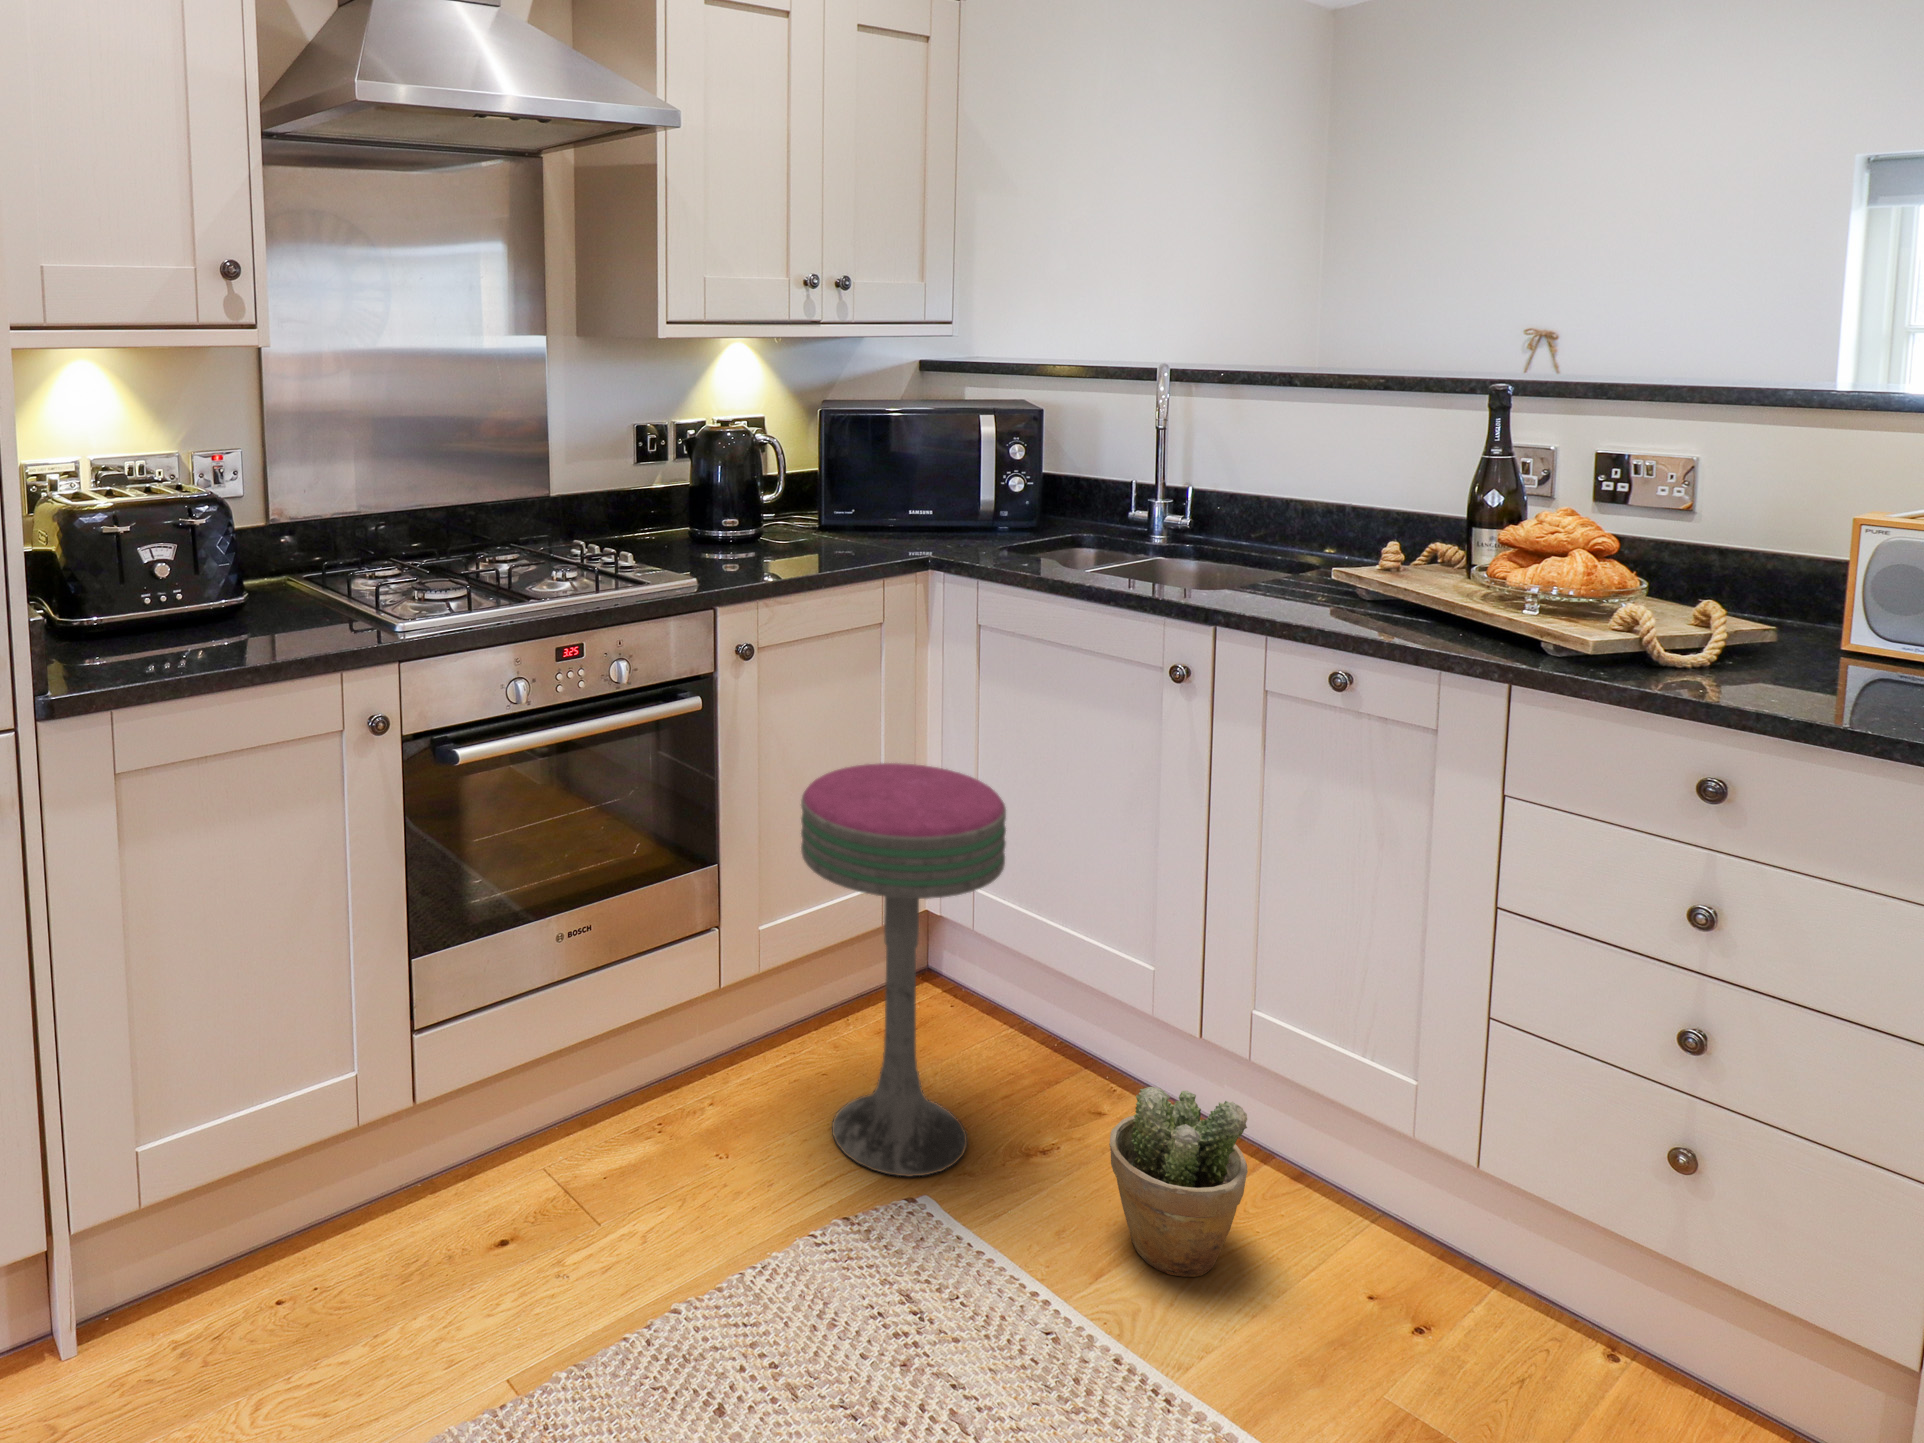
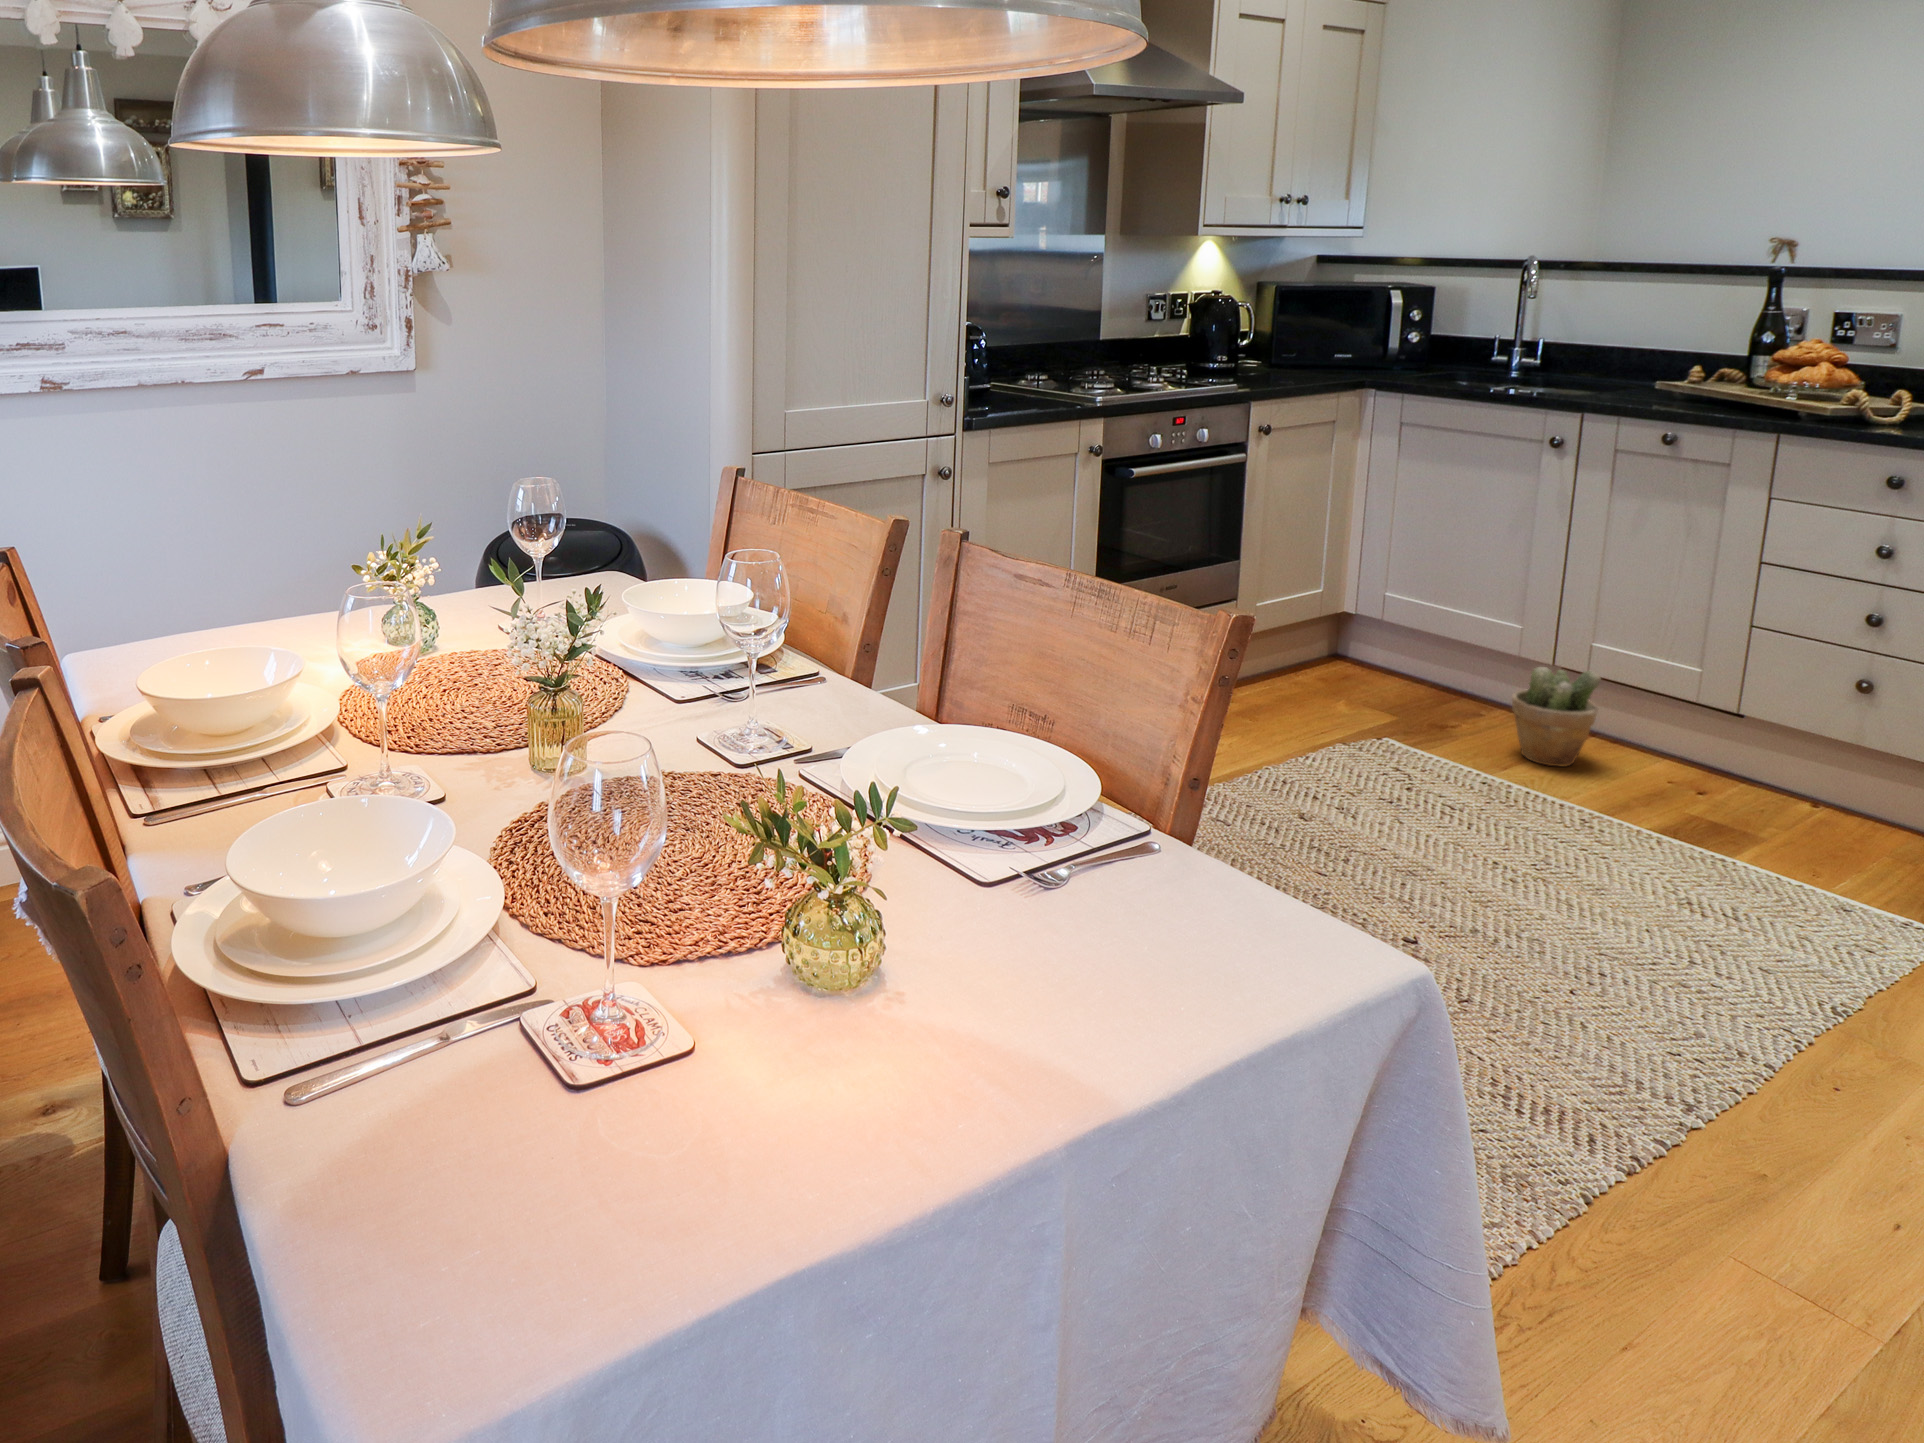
bar stool: present [801,763,1006,1176] -> none [1314,501,1449,730]

